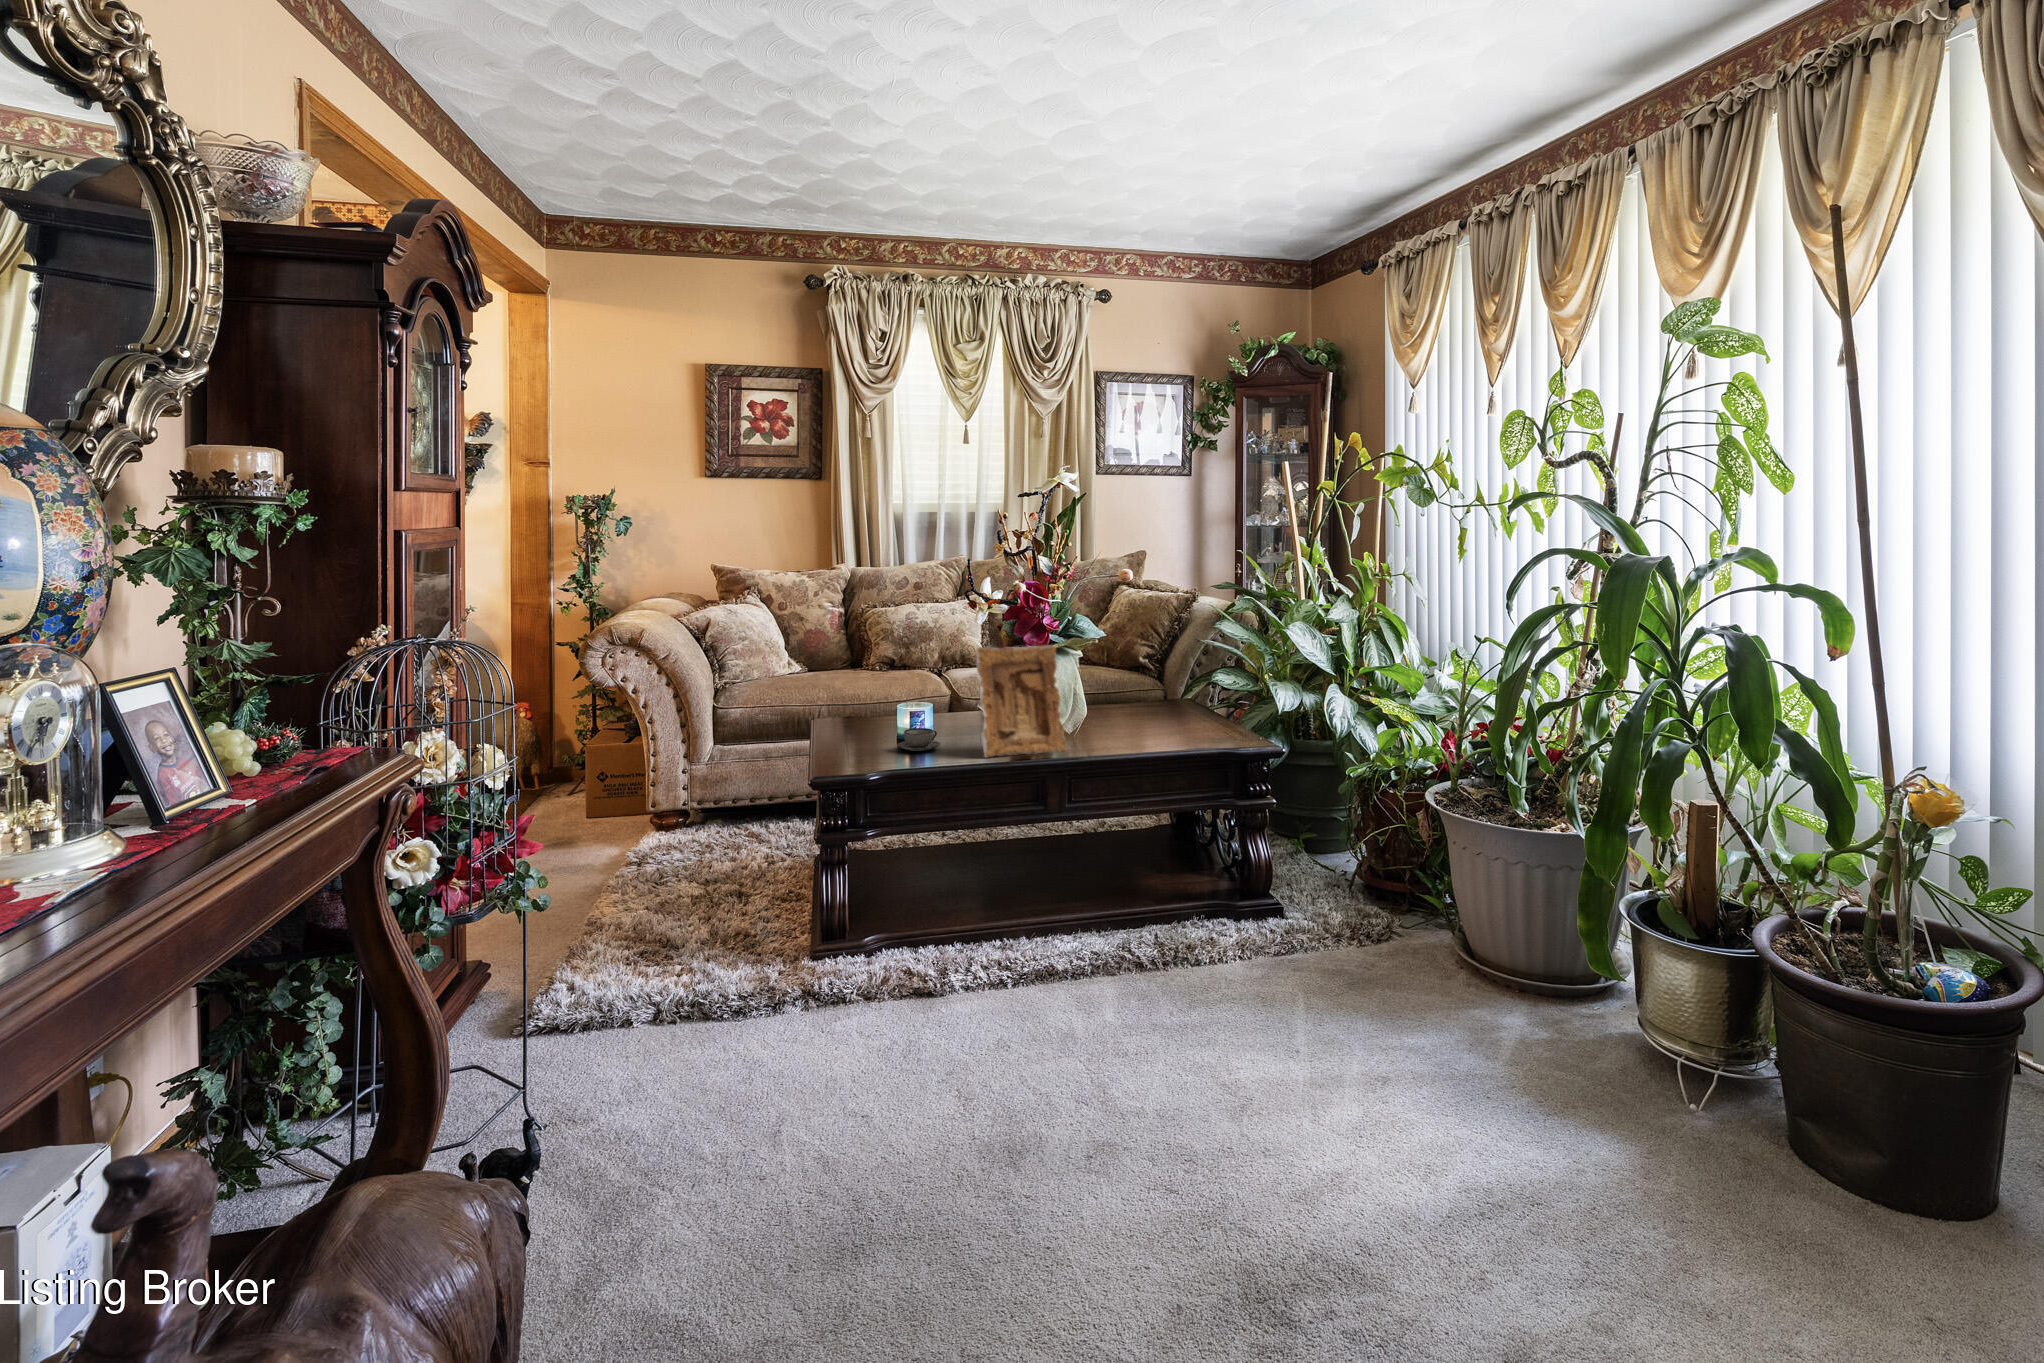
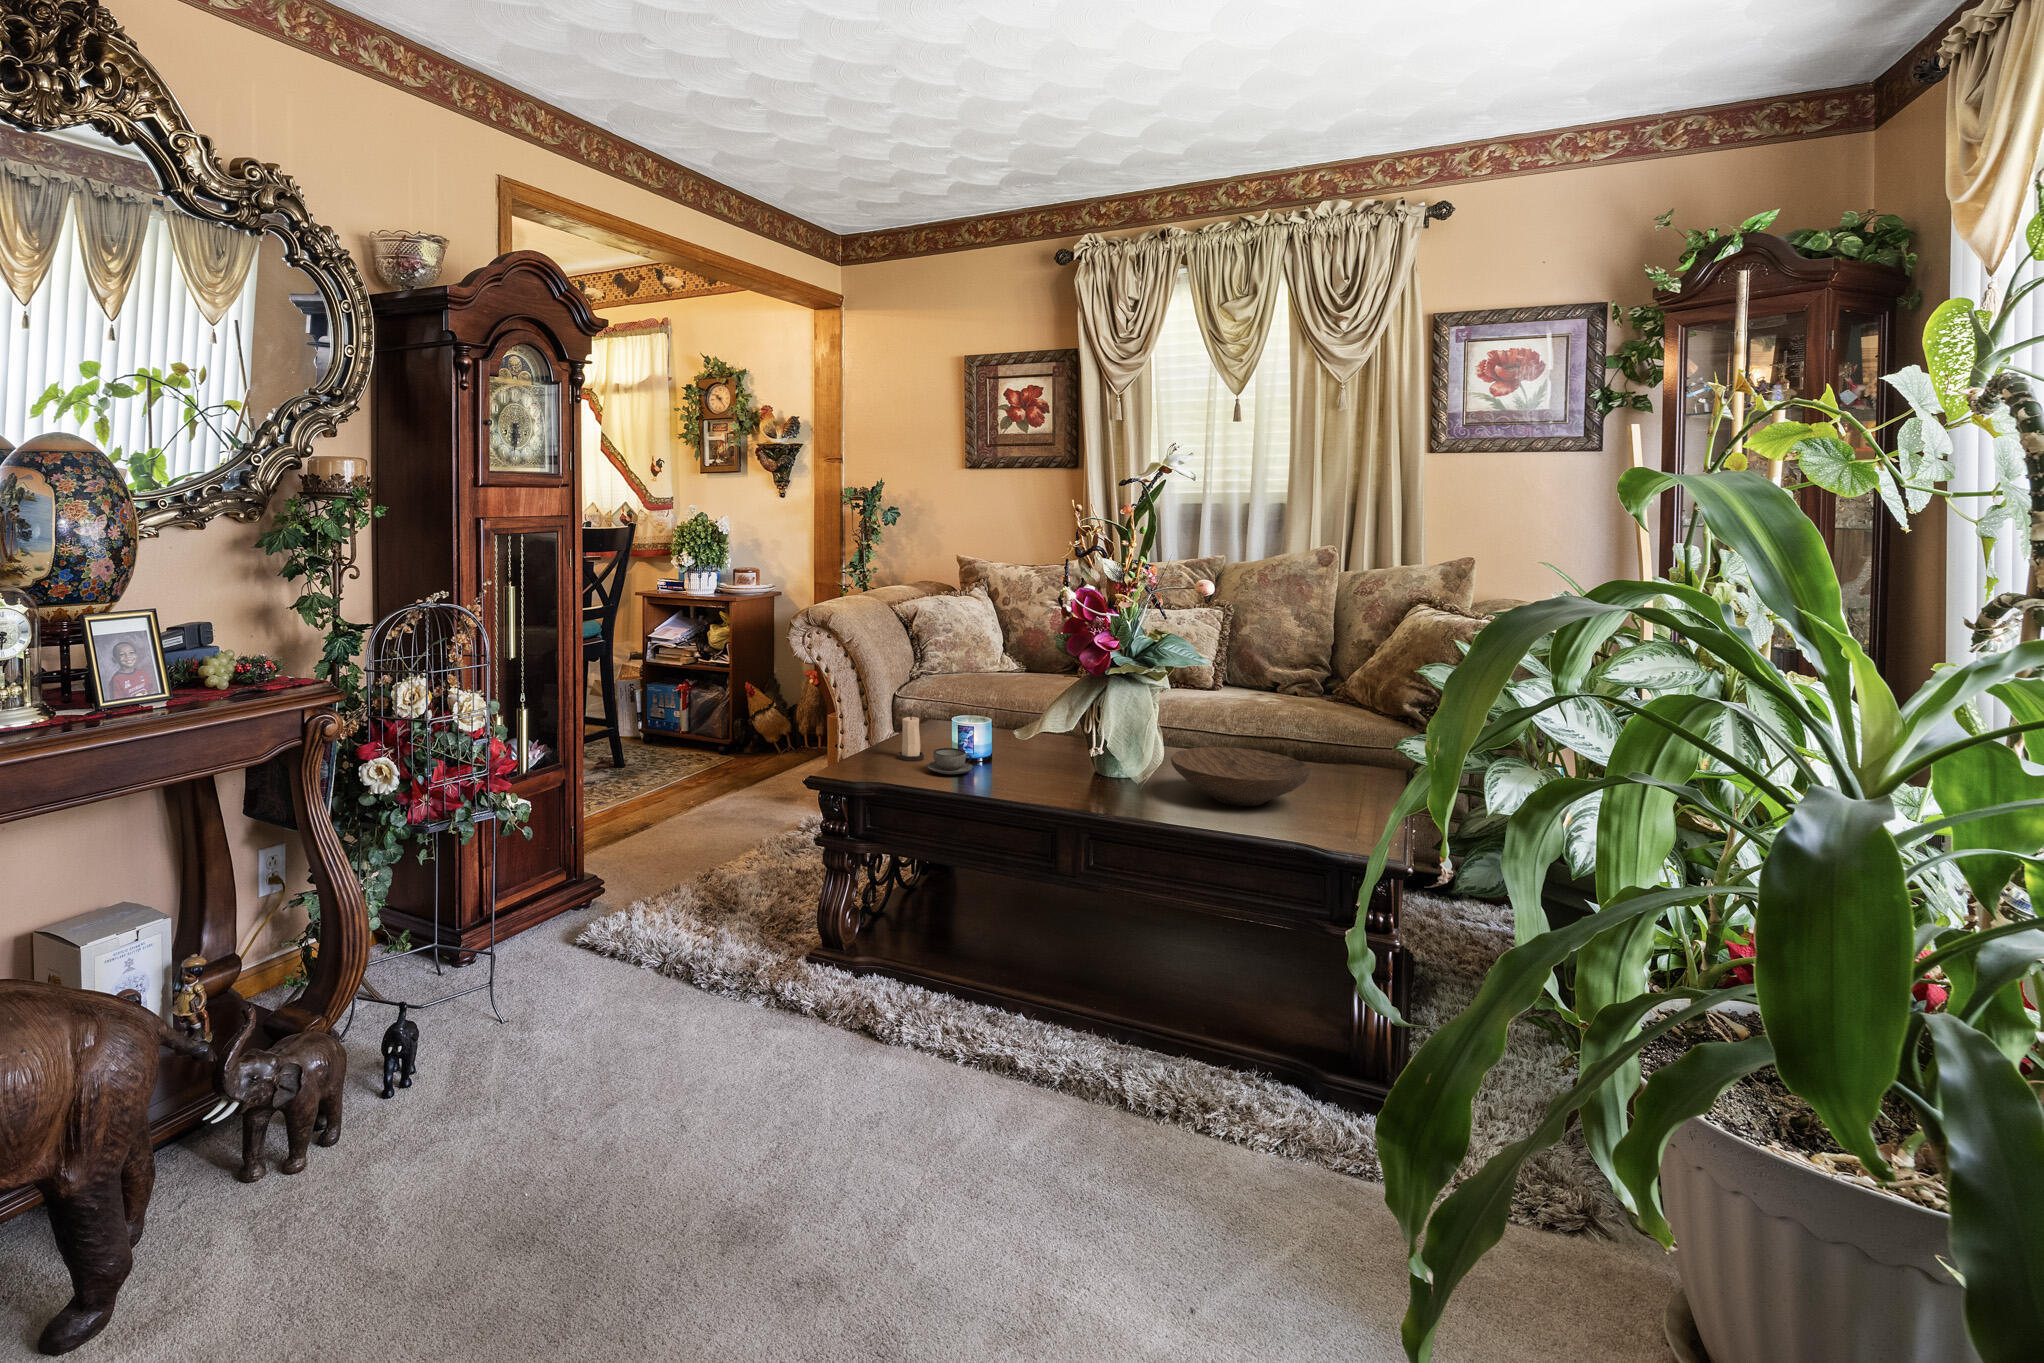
picture frame: present [977,646,1067,758] -> none [988,667,1101,806]
wooden bowl: none [1093,693,1190,734] -> present [1171,747,1310,806]
candle: none [850,705,875,749] -> present [898,715,924,761]

